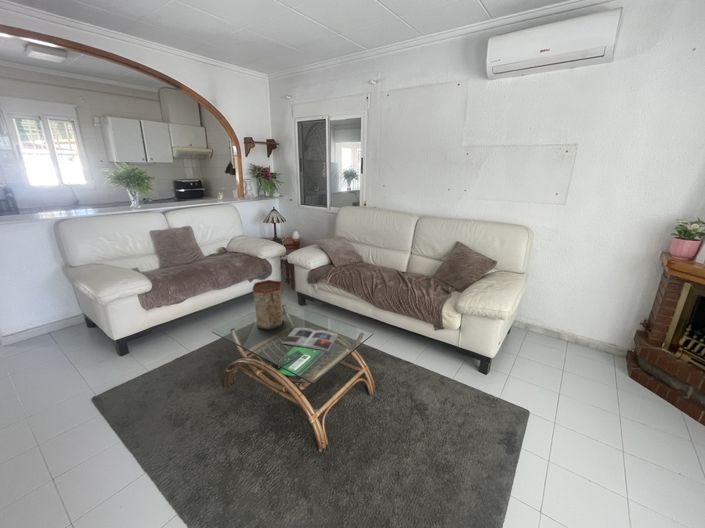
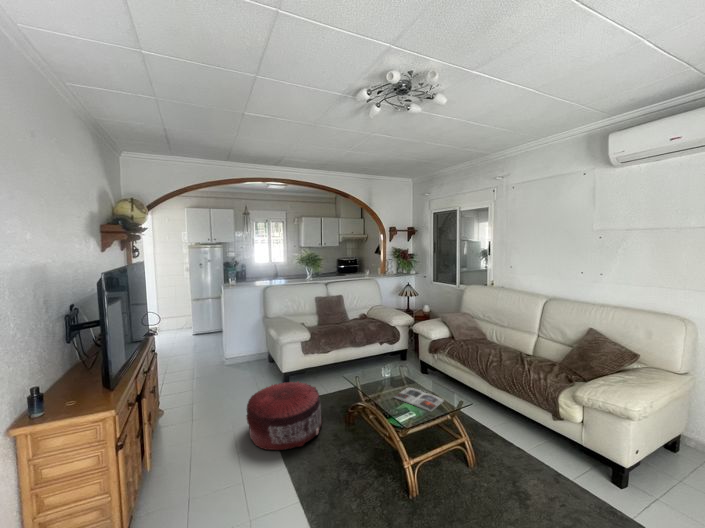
vase: present [253,280,283,330] -> none [376,343,400,386]
pouf: none [60,347,191,454] -> present [247,381,322,450]

